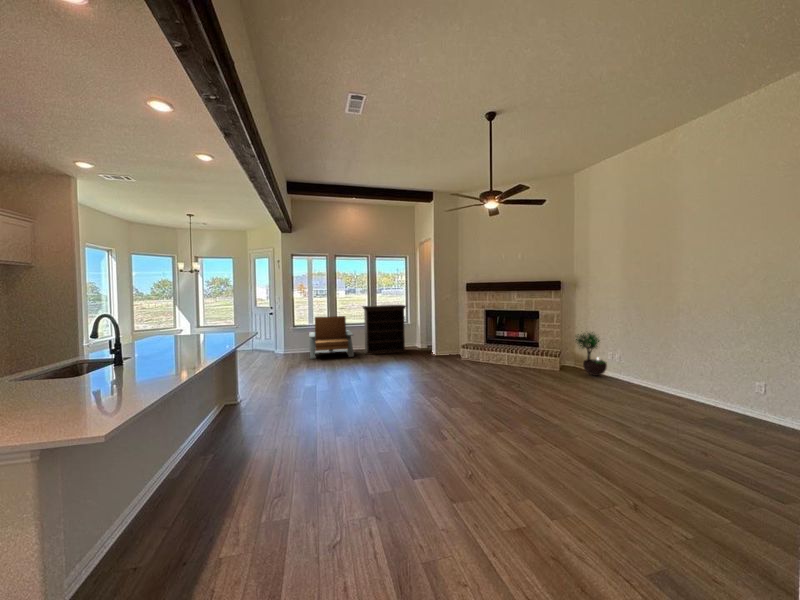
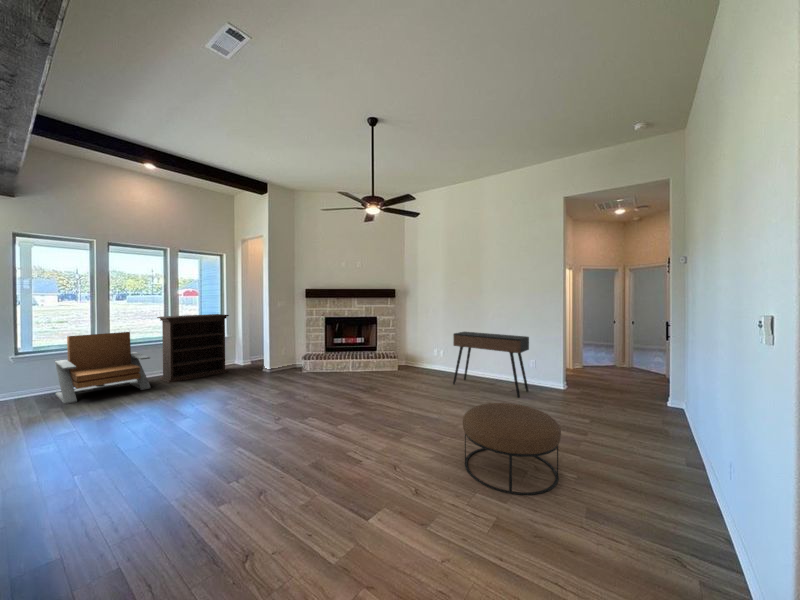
potted tree: present [576,332,607,376] -> none [412,330,438,371]
console table: none [608,332,722,425] -> present [453,332,529,397]
ottoman: none [516,409,632,513] -> present [463,403,561,495]

